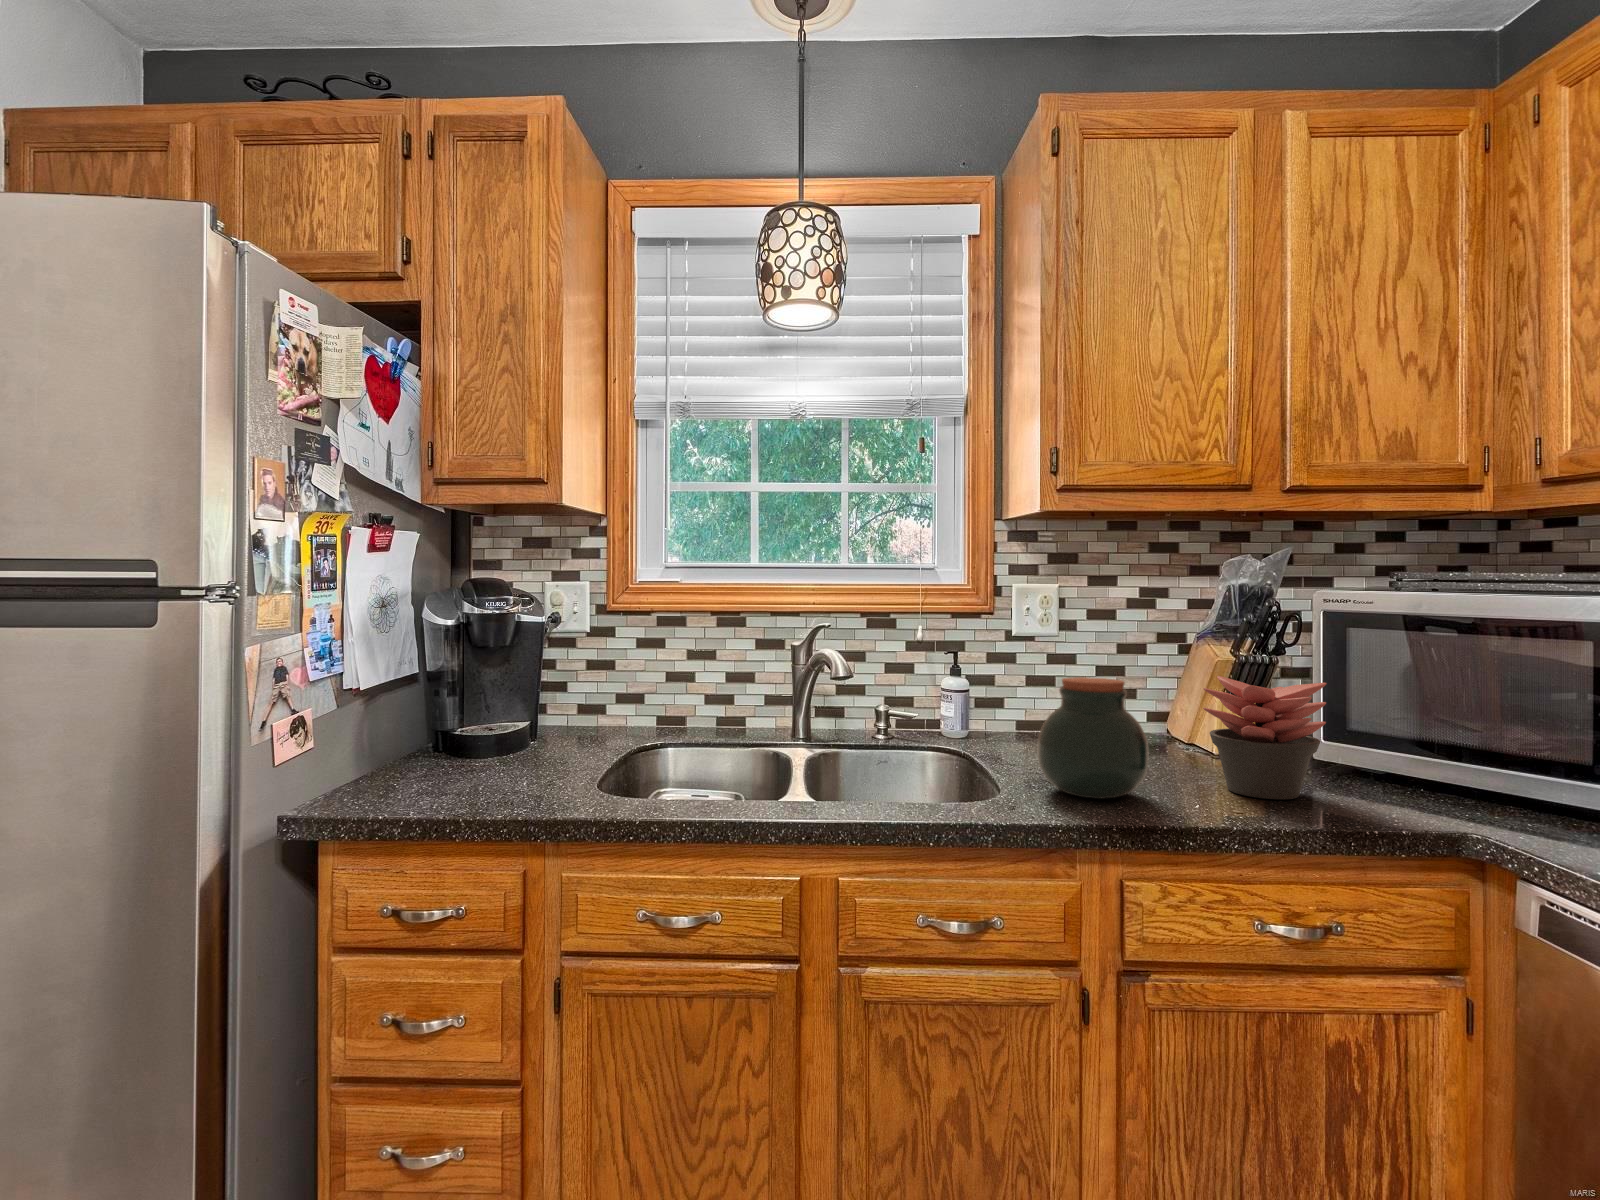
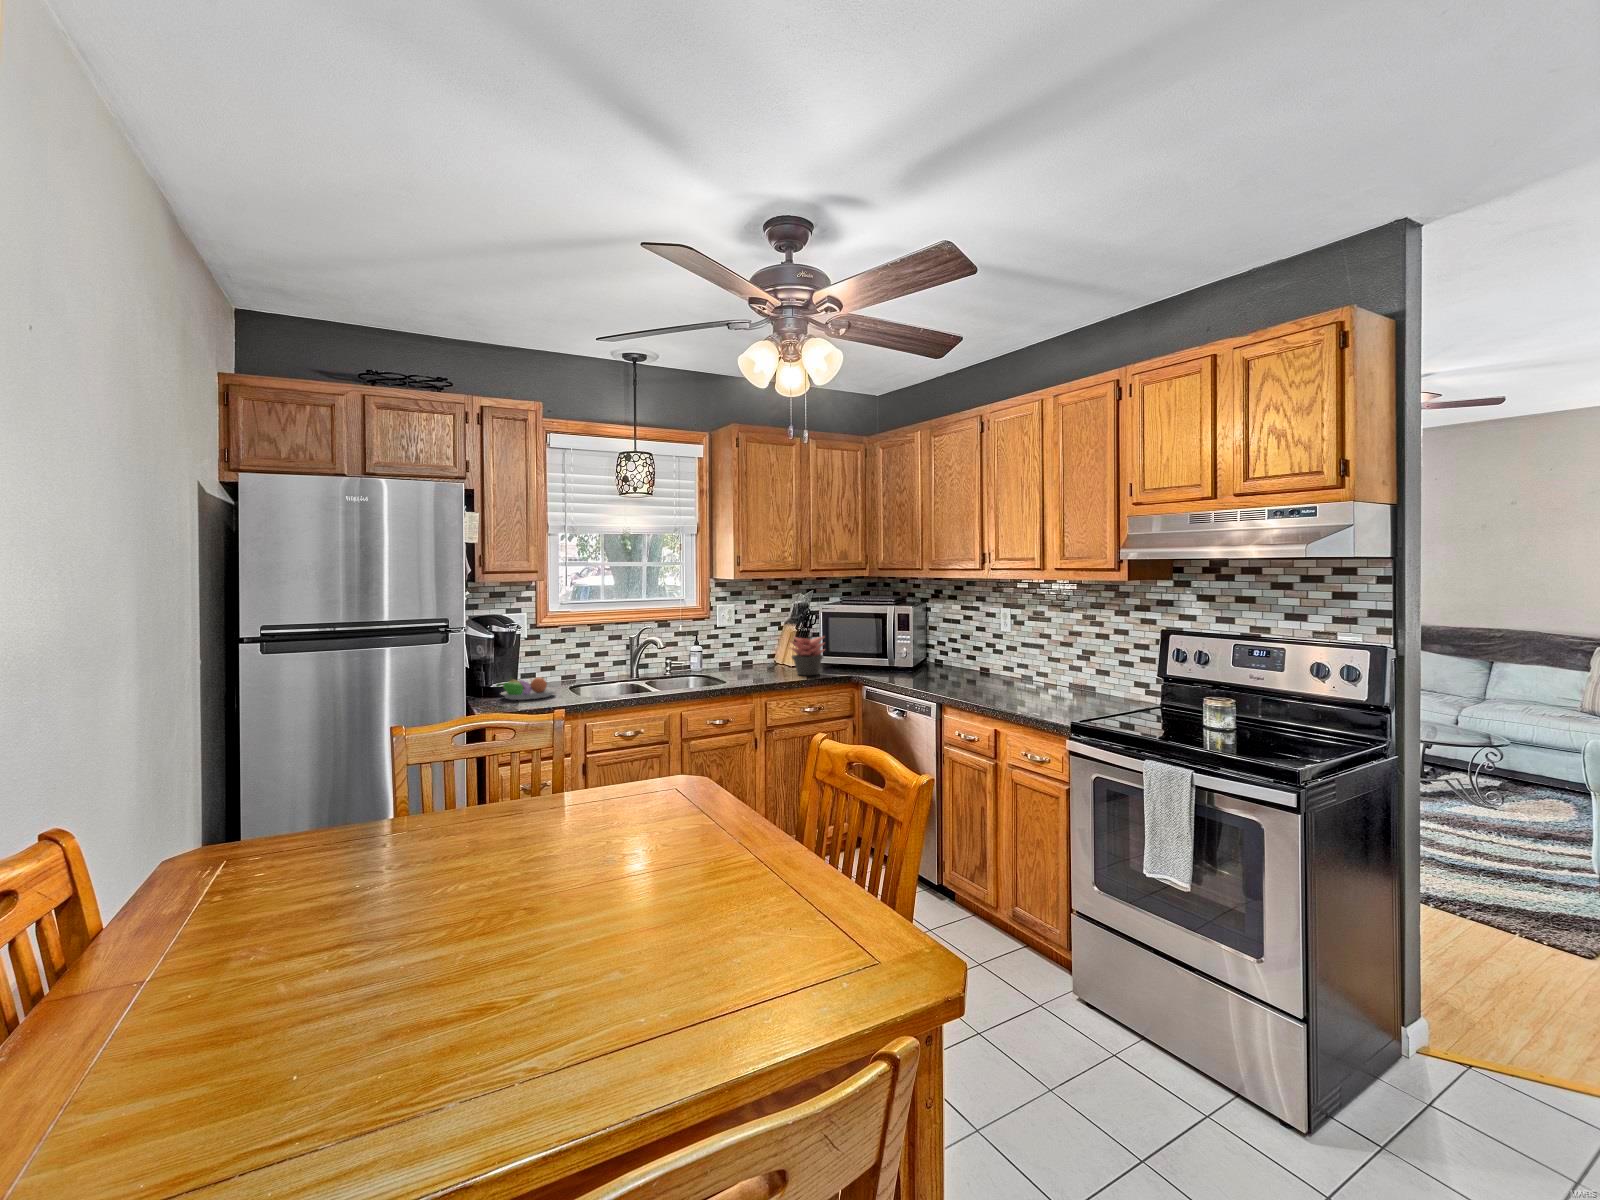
jar: present [1038,677,1148,799] -> none [737,639,773,680]
fruit bowl: none [393,731,548,800] -> present [497,677,555,700]

